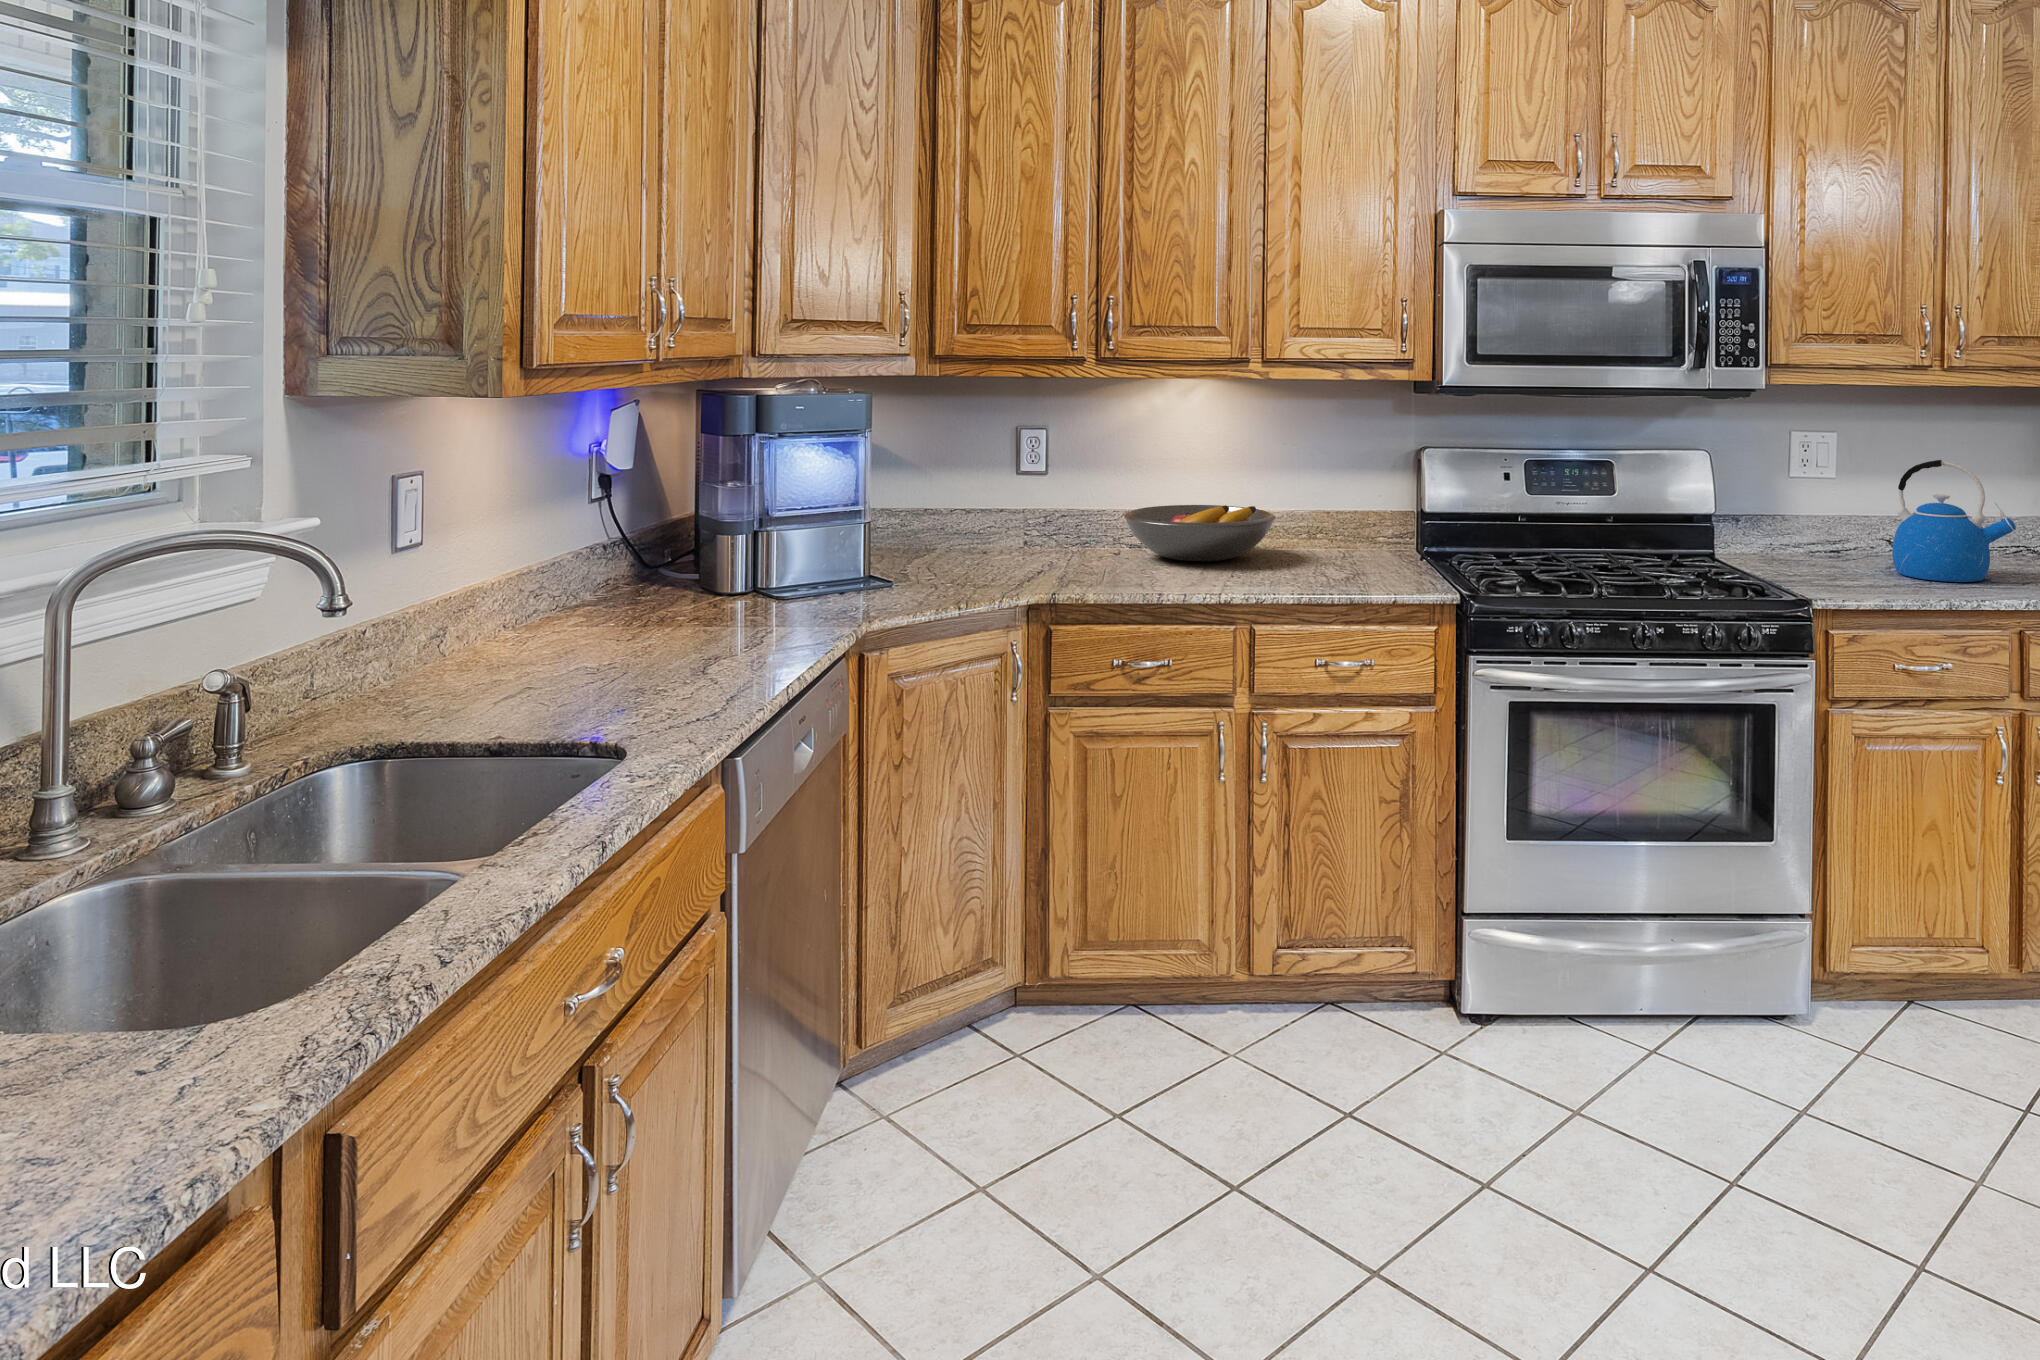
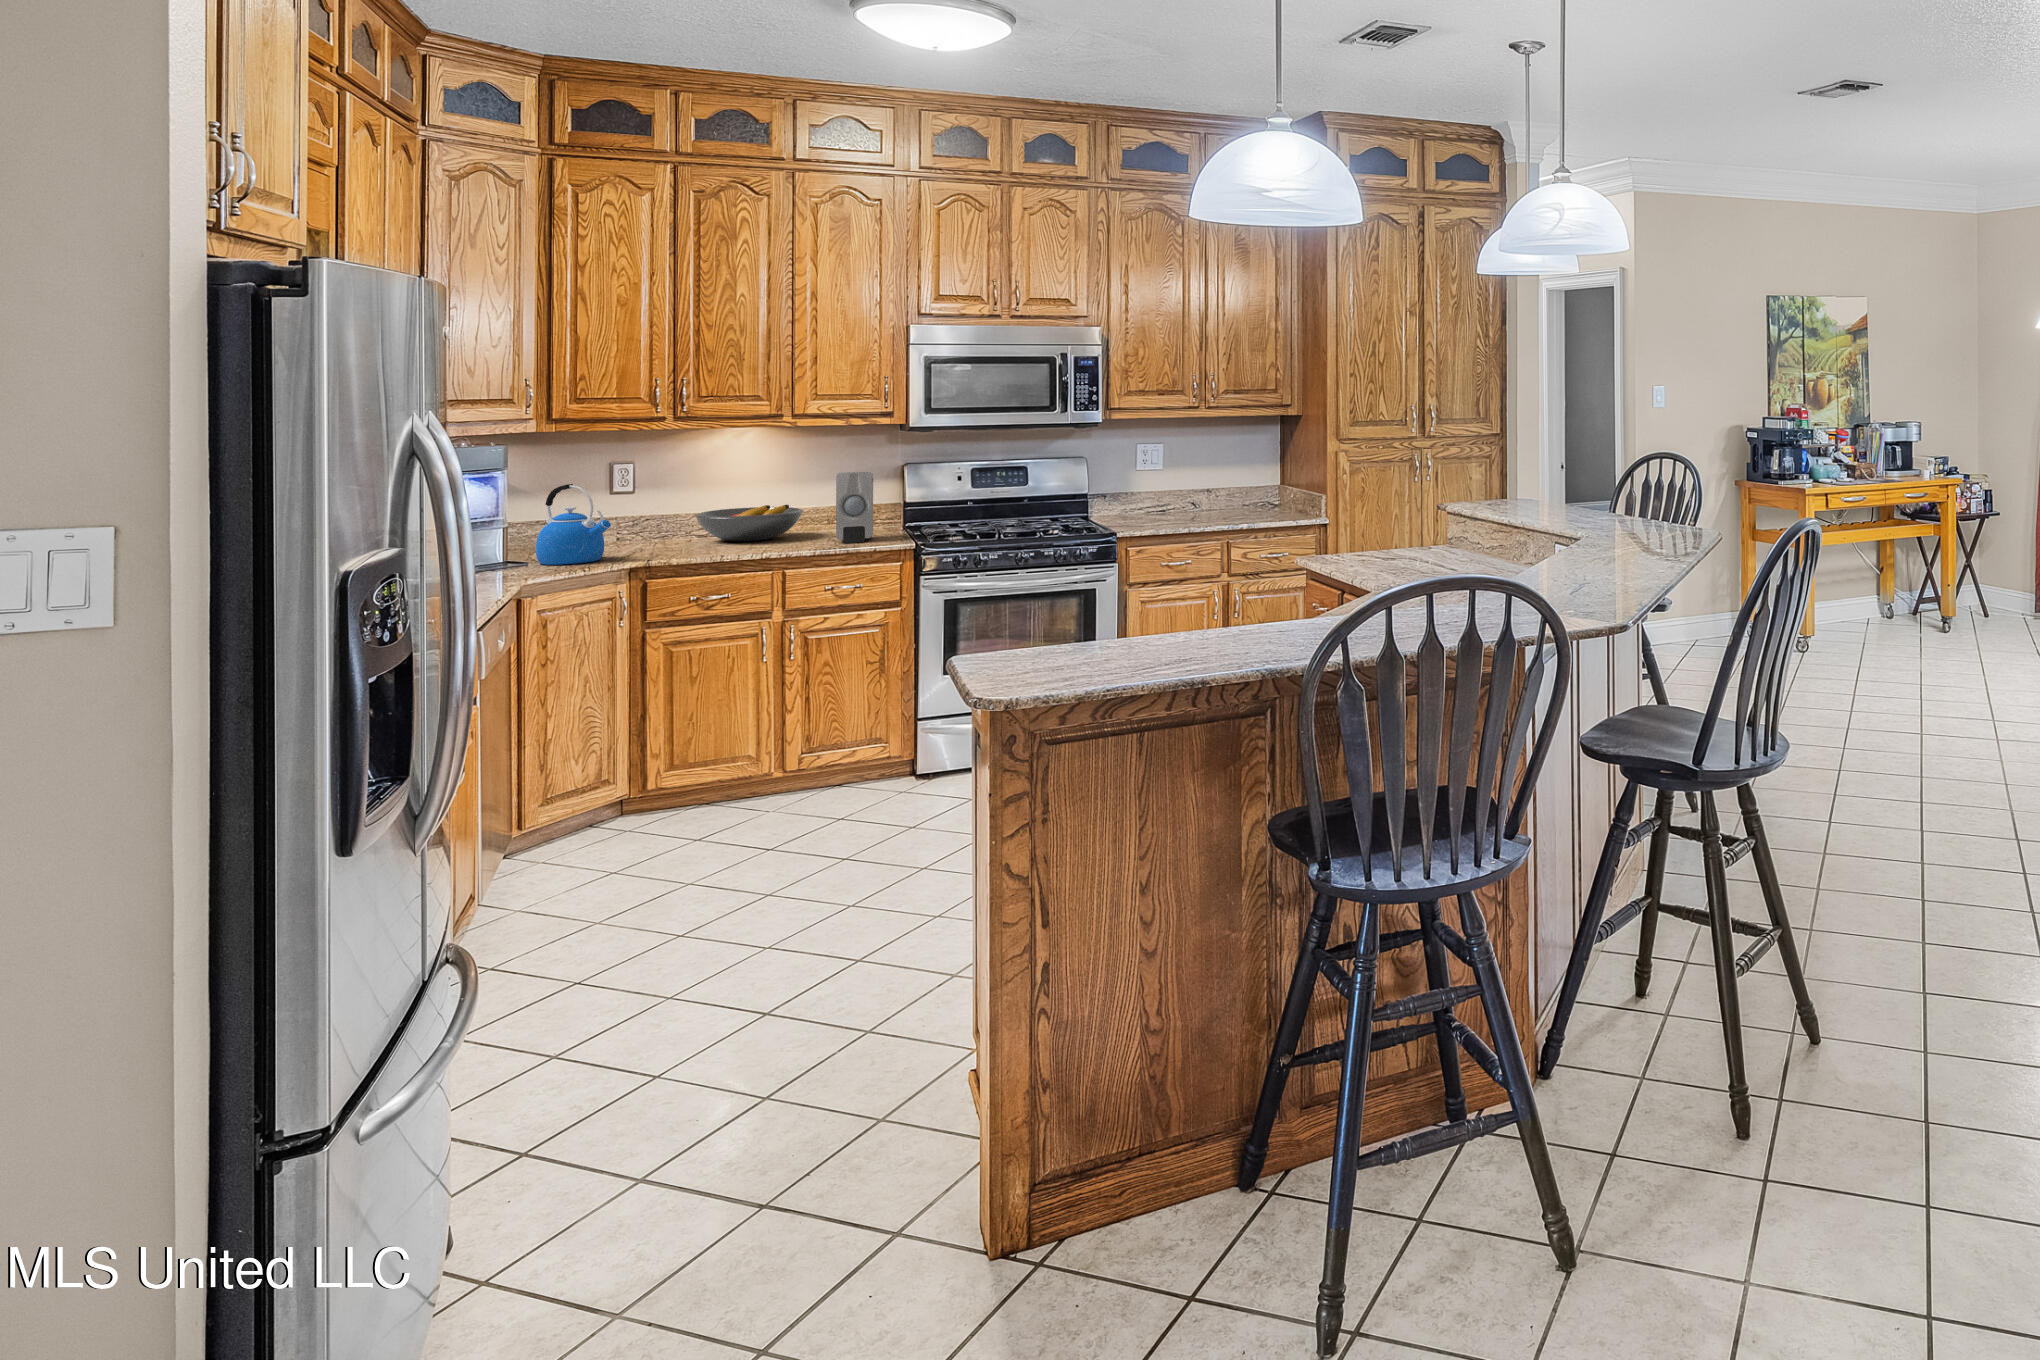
soap dispenser: none [1331,460,1387,581] -> present [836,472,873,543]
kettle: present [1892,460,2016,582] -> present [536,484,611,565]

